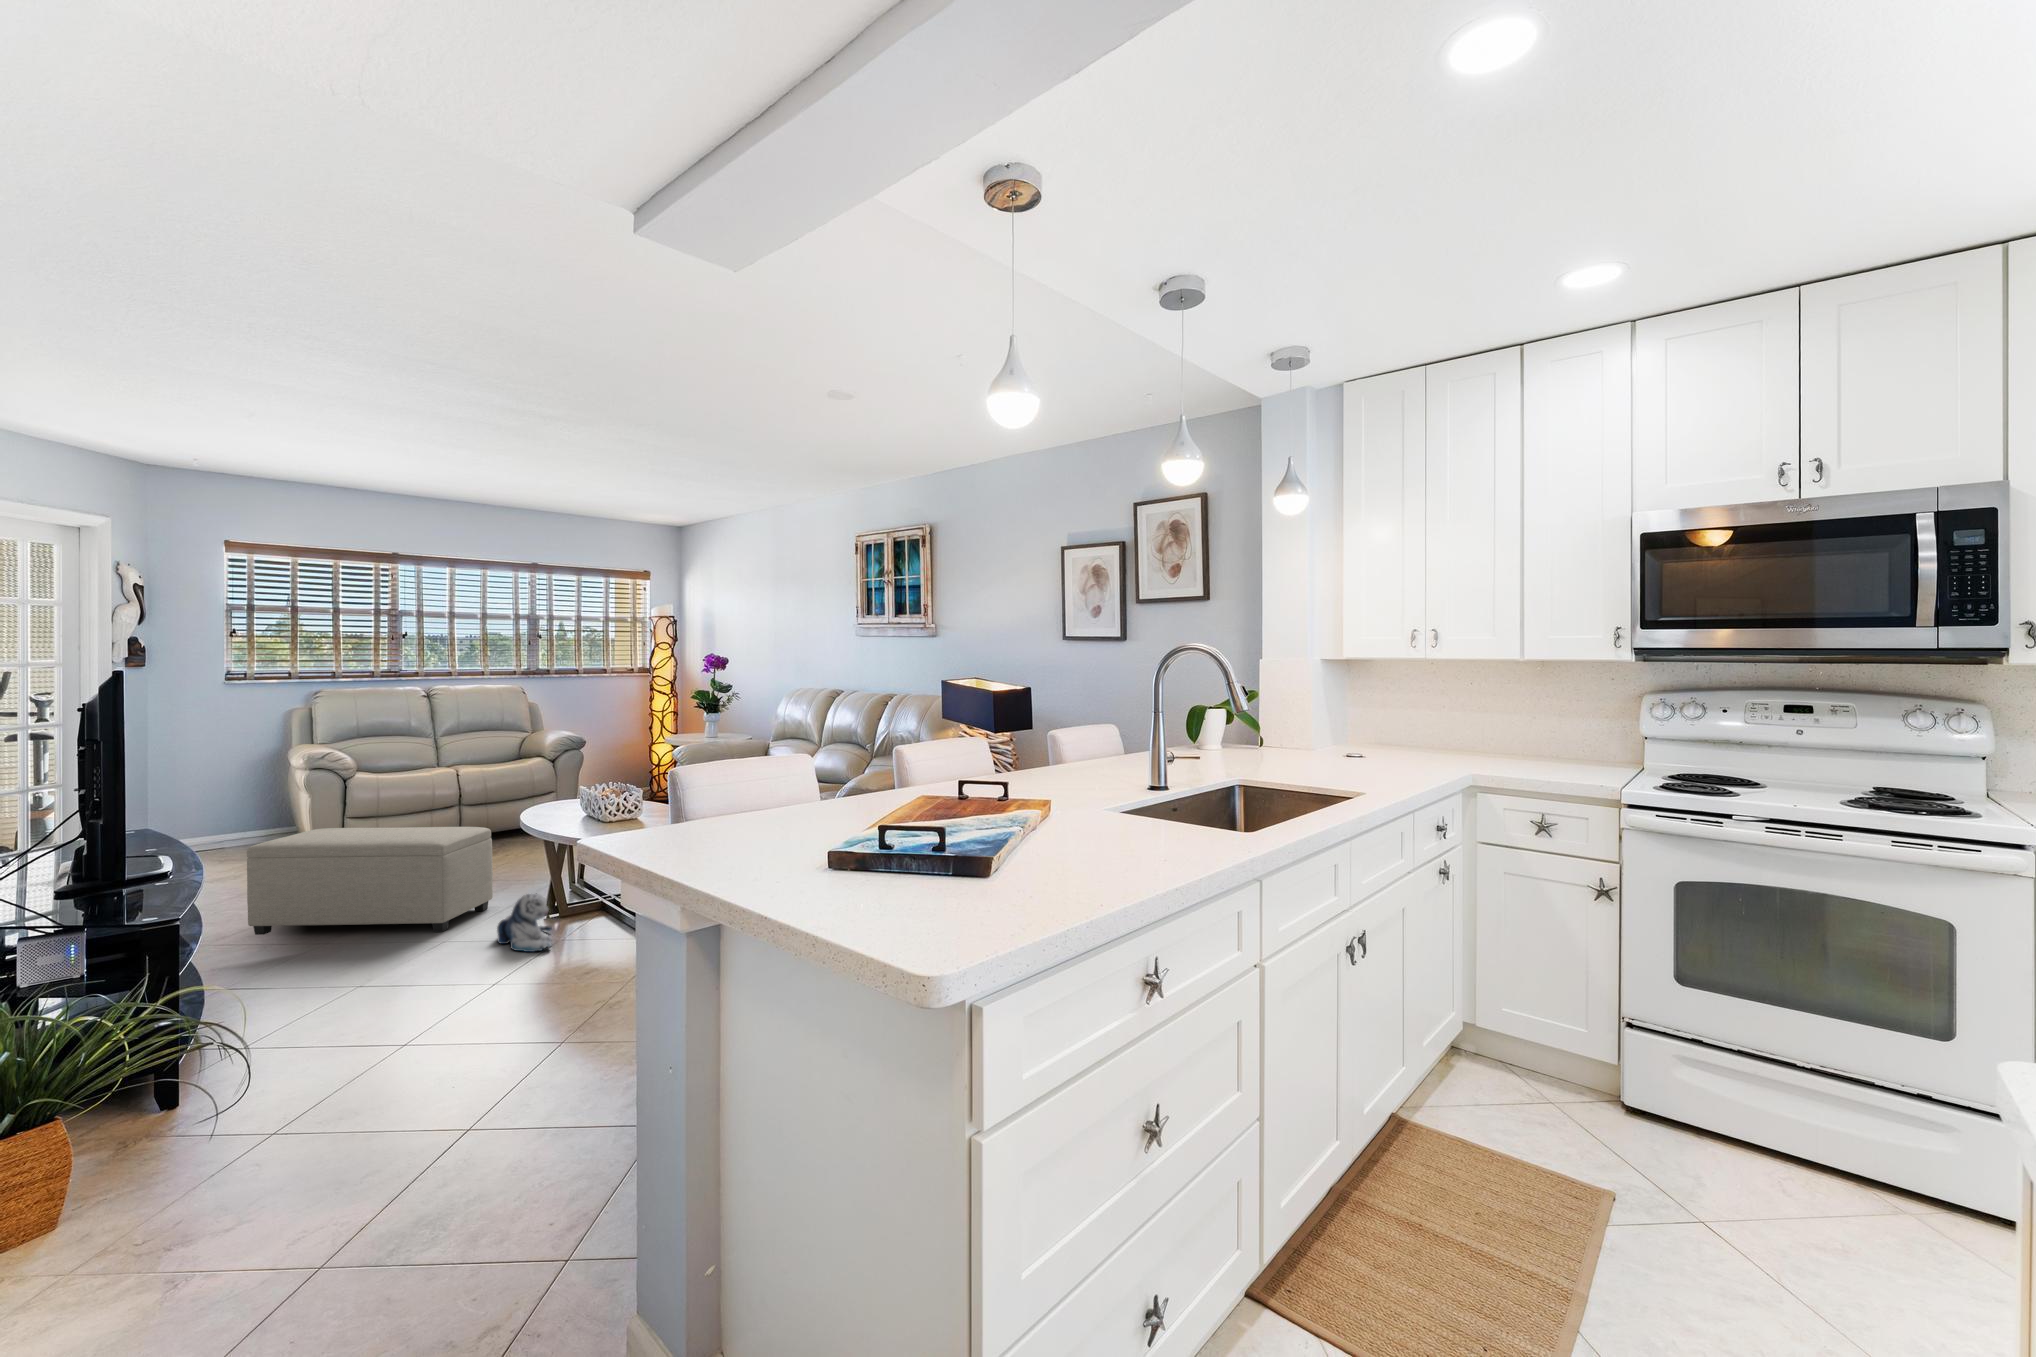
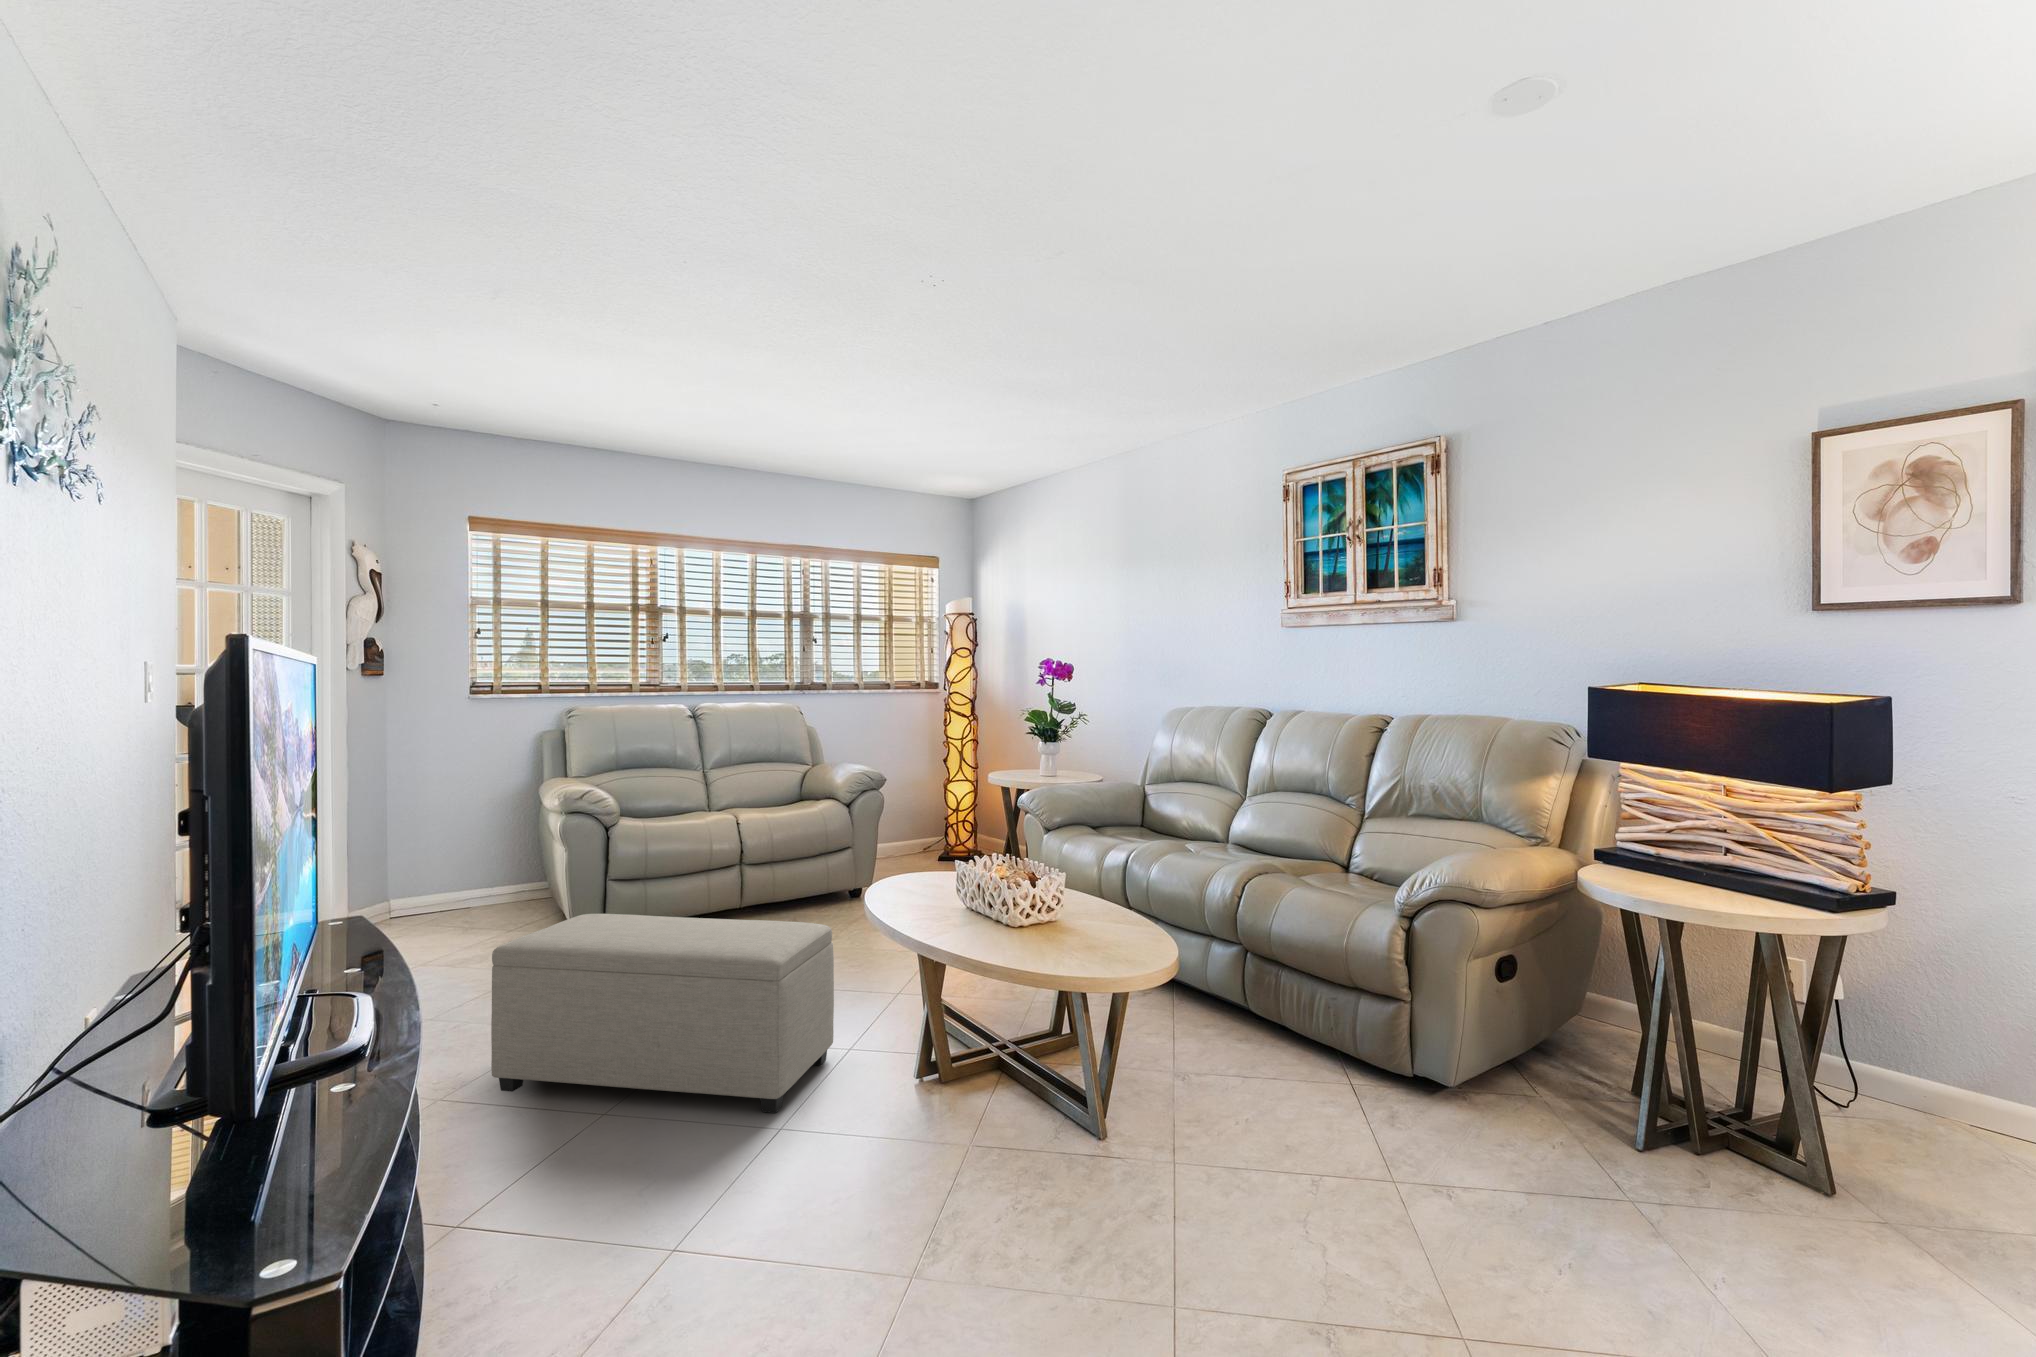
plush toy: present [497,893,552,952] -> none [873,1068,984,1194]

